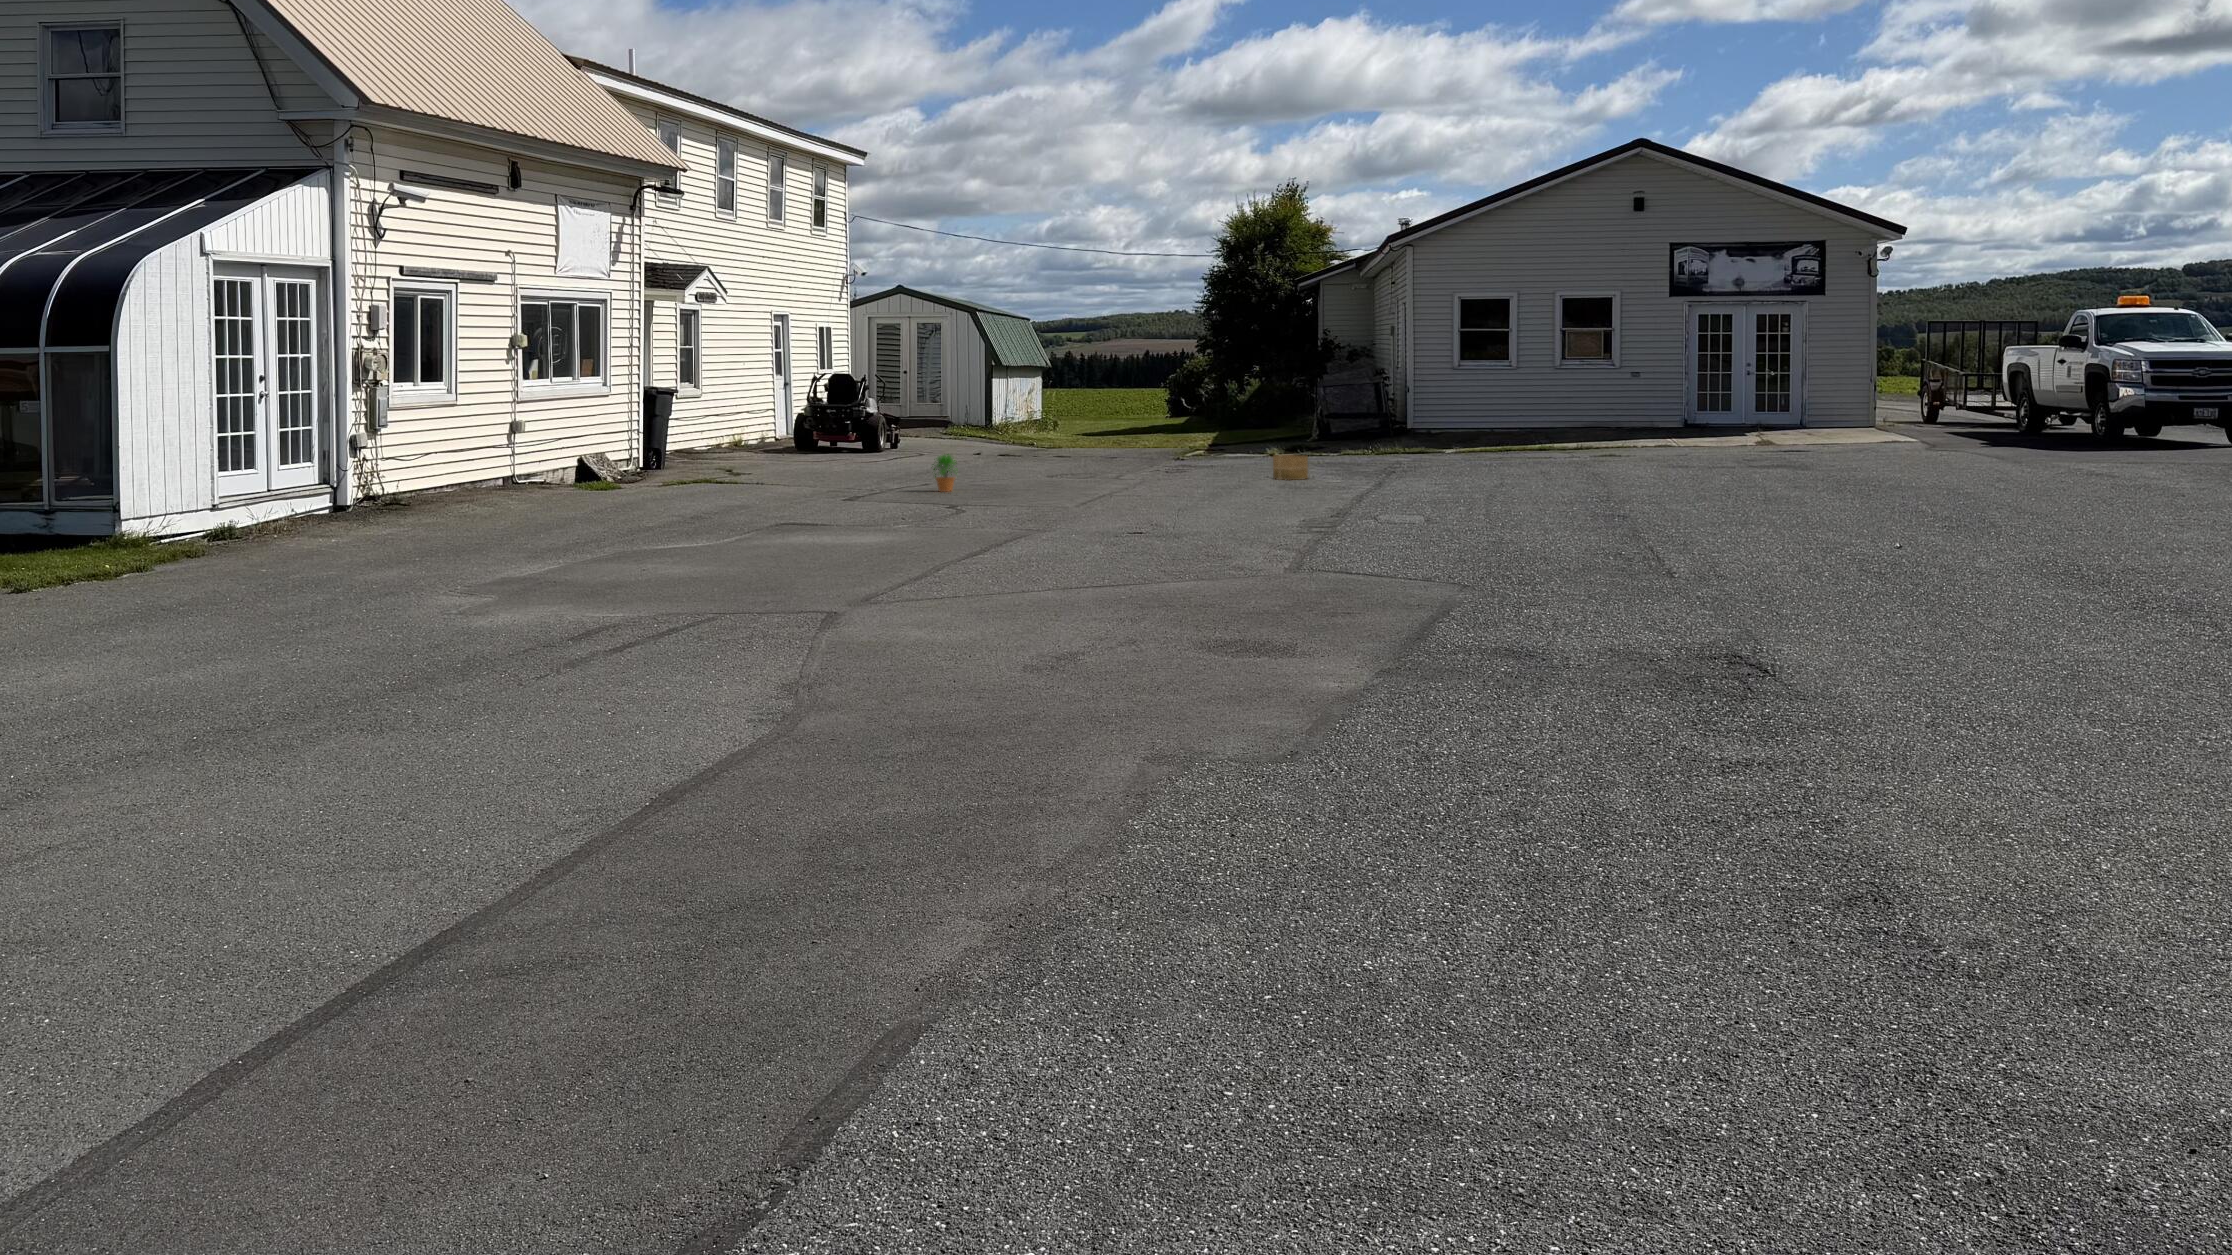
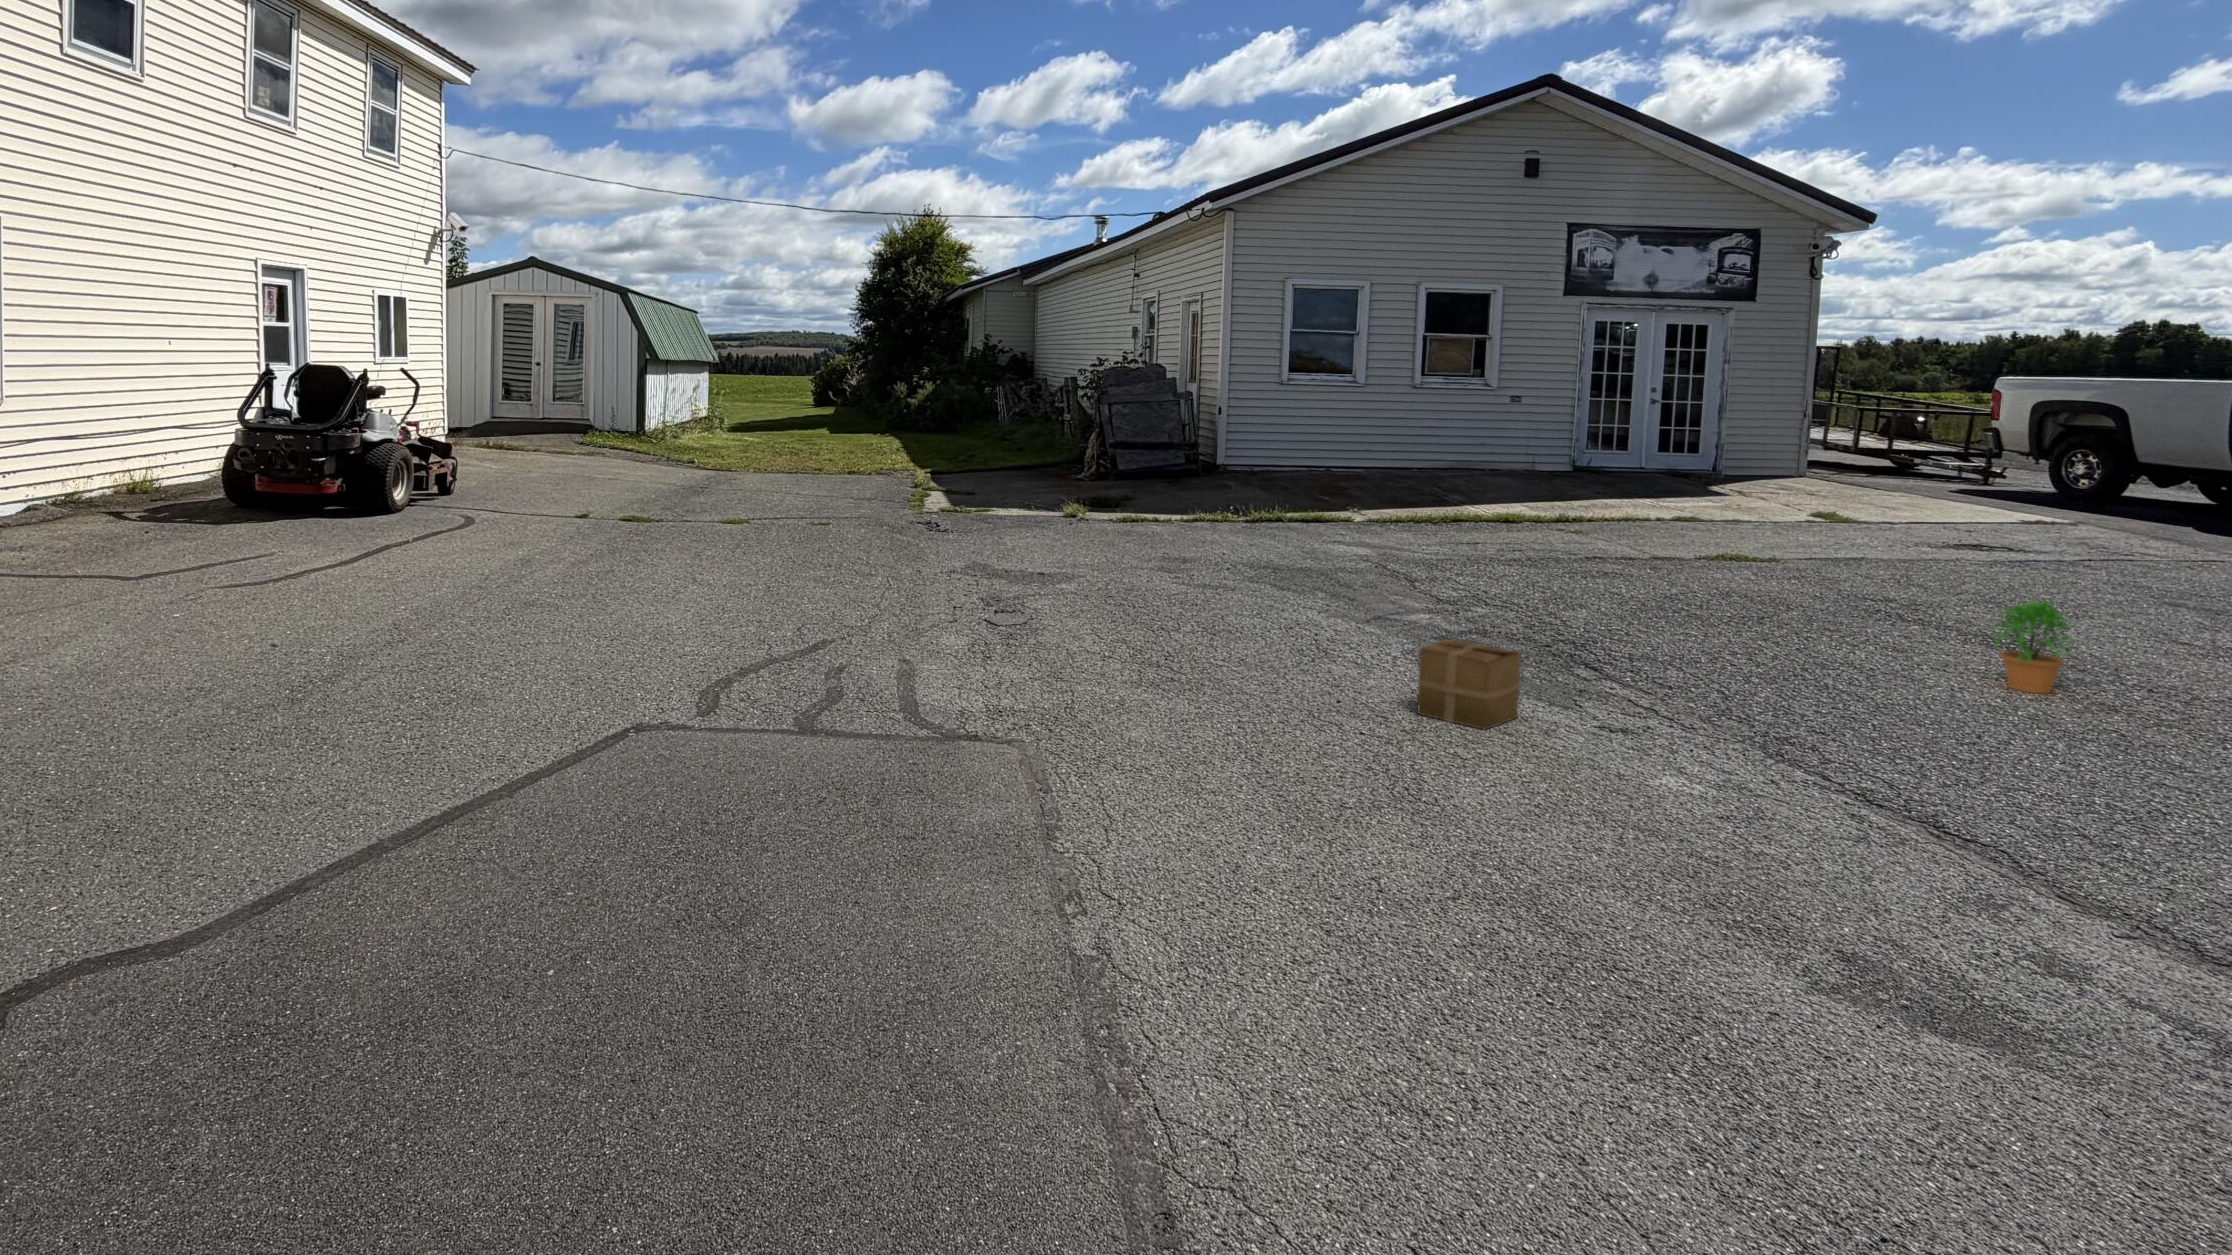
potted plant: present [933,454,957,492] -> present [1993,601,2073,694]

